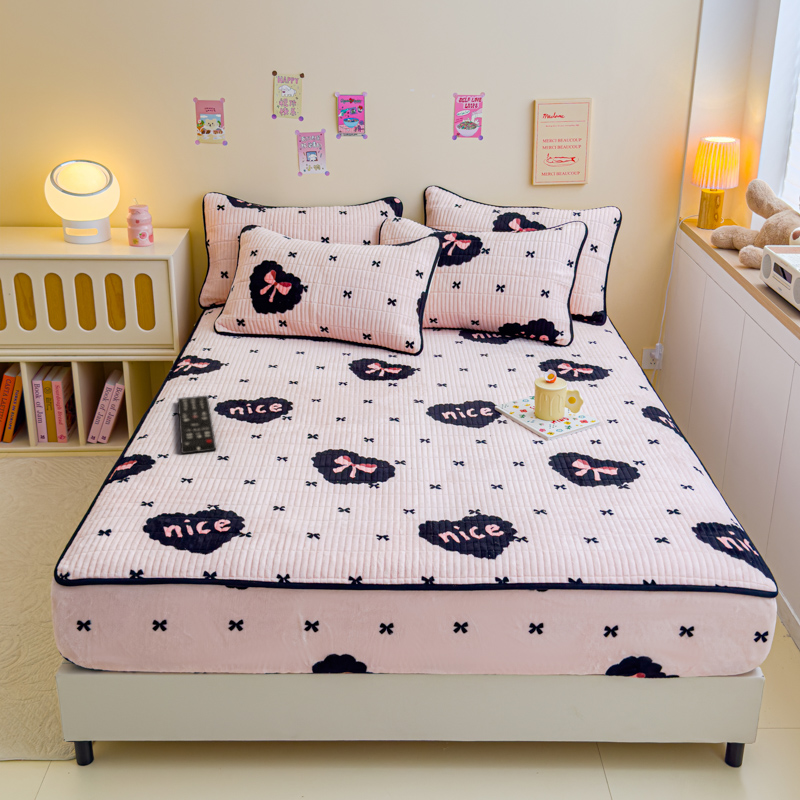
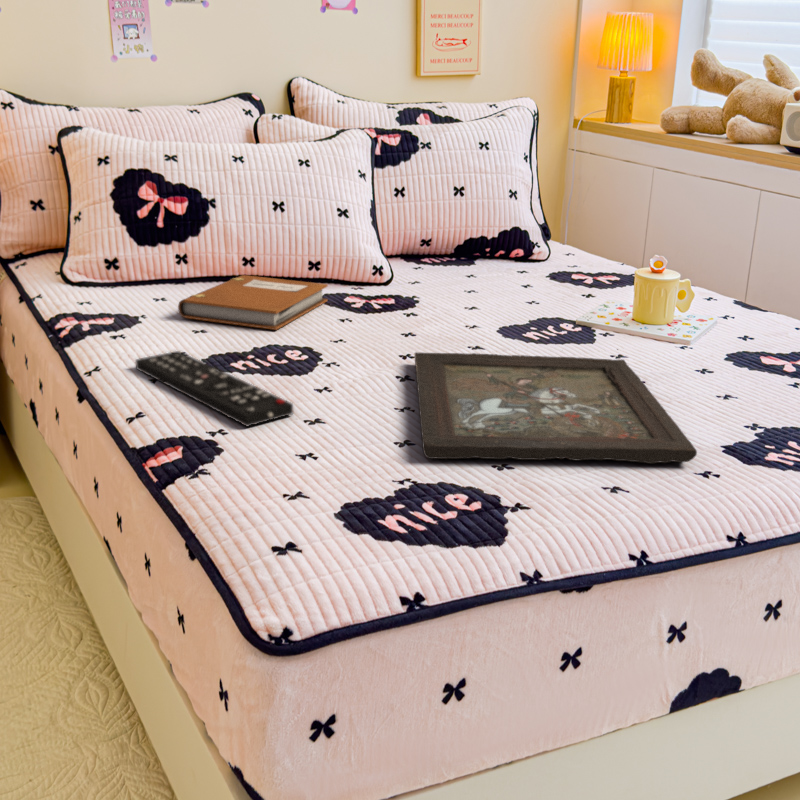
notebook: none [246,341,354,387] -> present [178,275,328,330]
tray: none [240,419,467,528] -> present [415,352,697,463]

